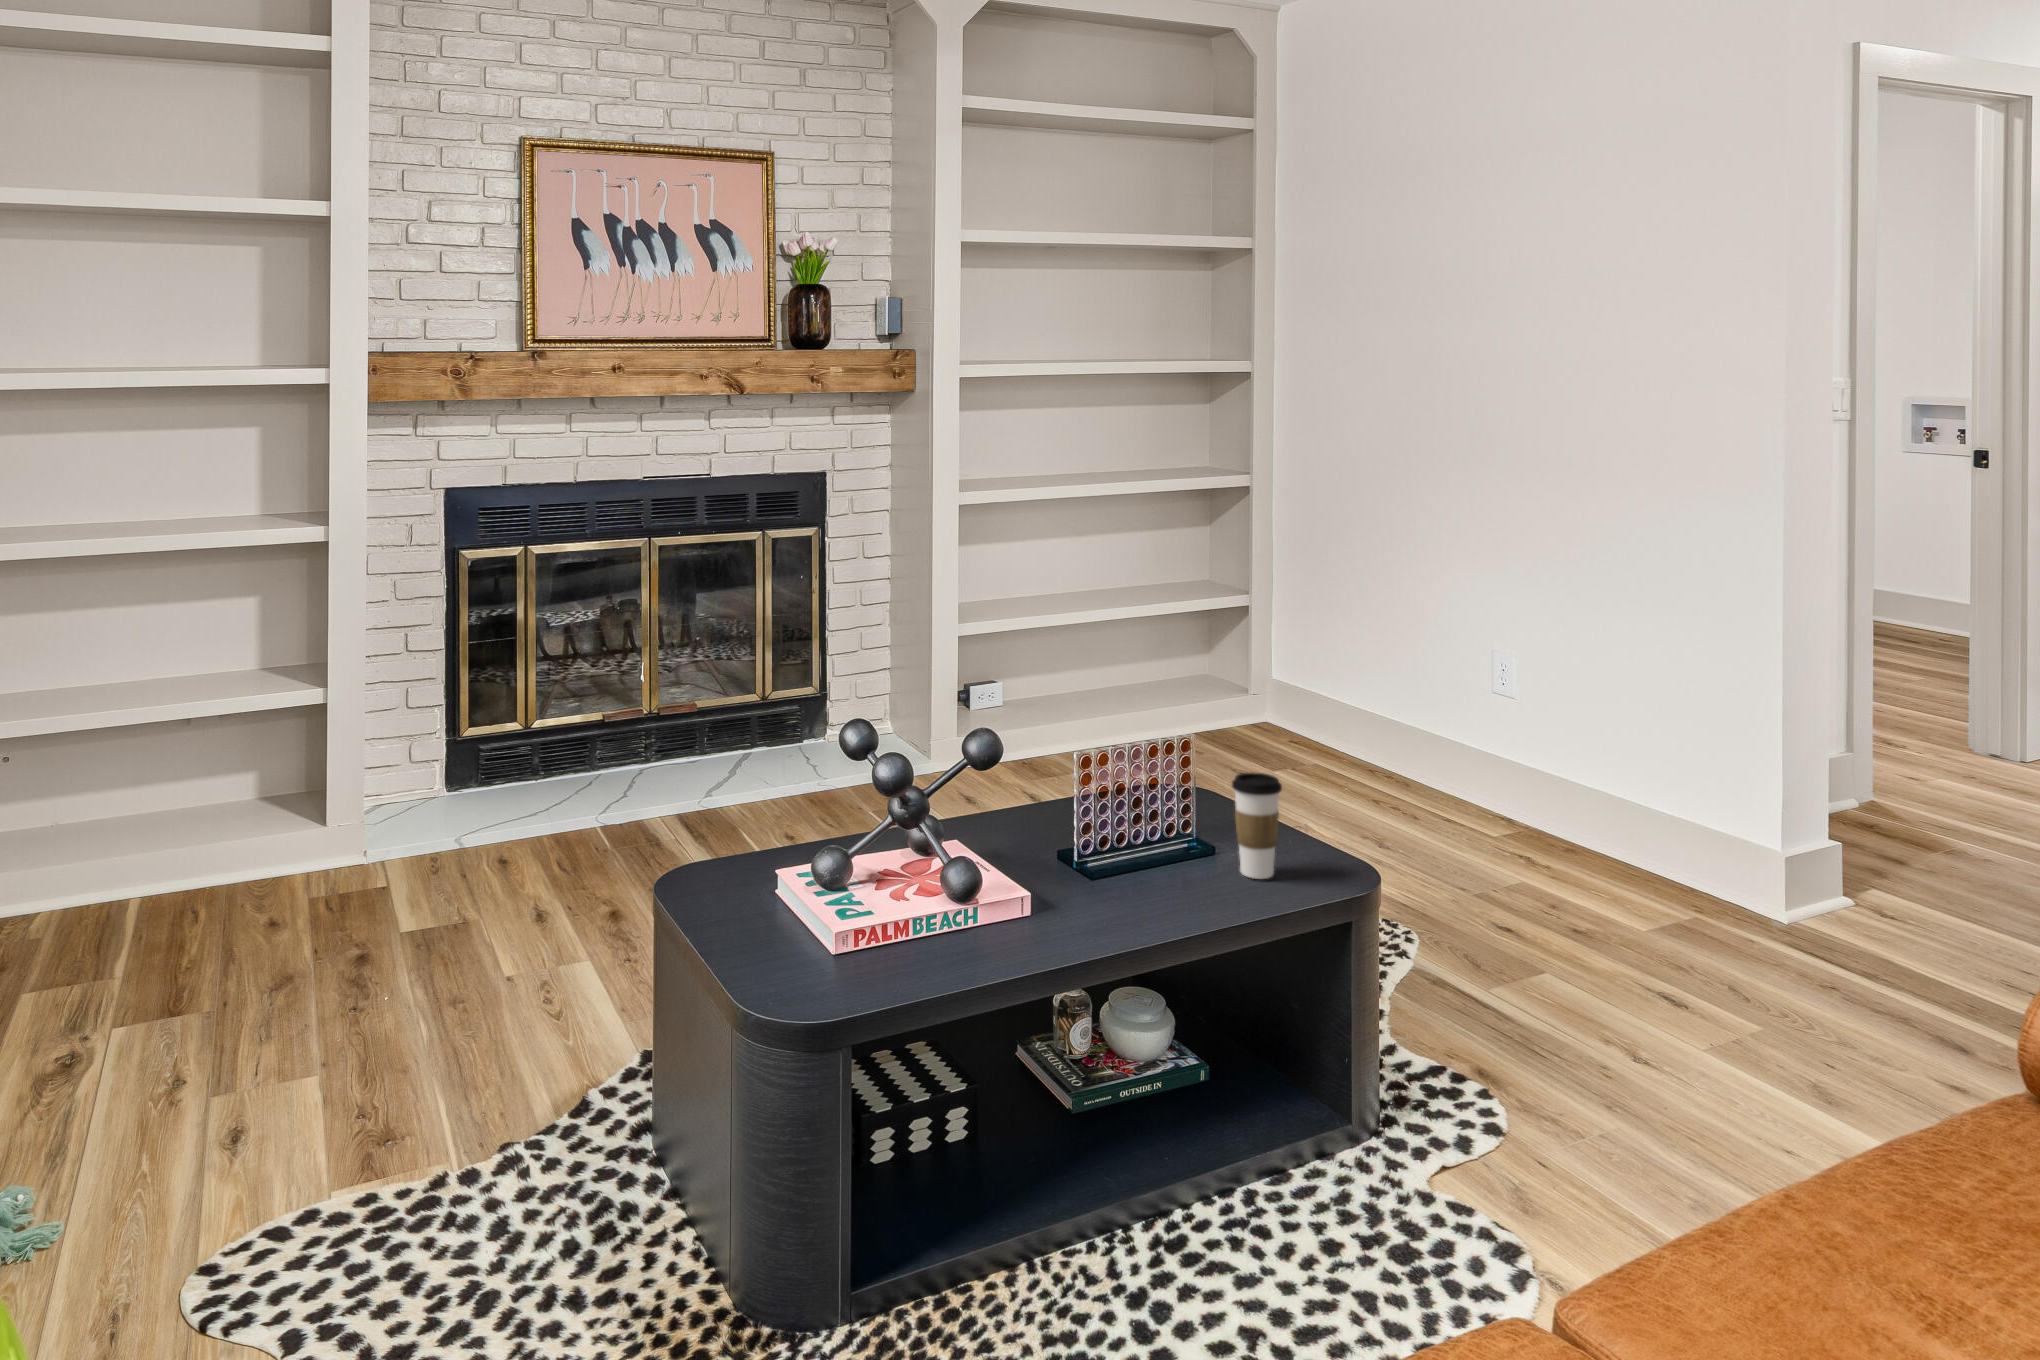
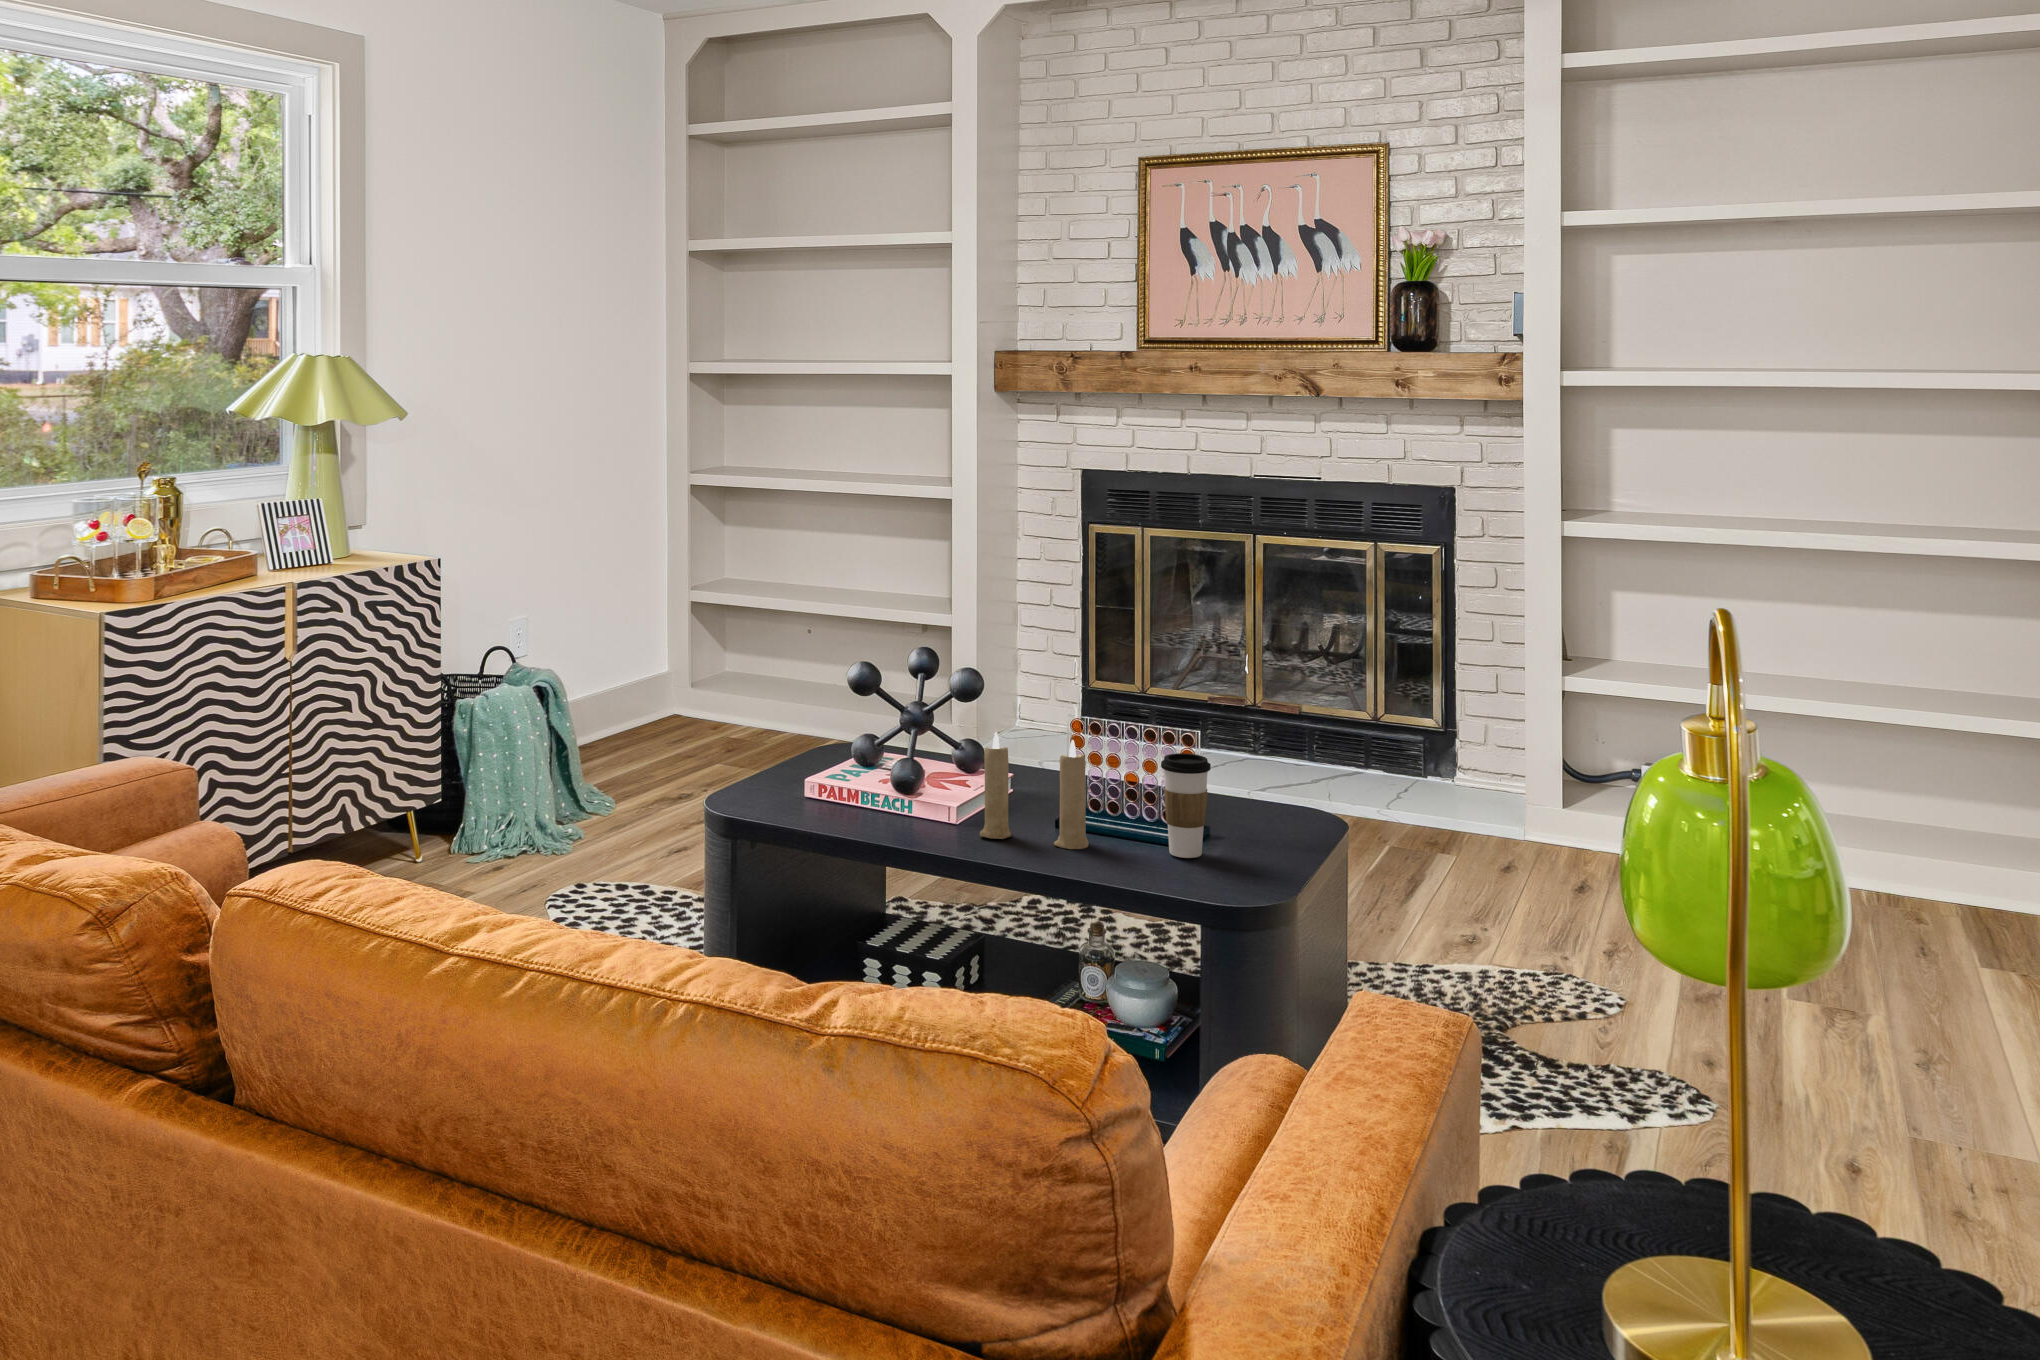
candle: none [1069,781,1184,922] -> present [980,732,1089,849]

